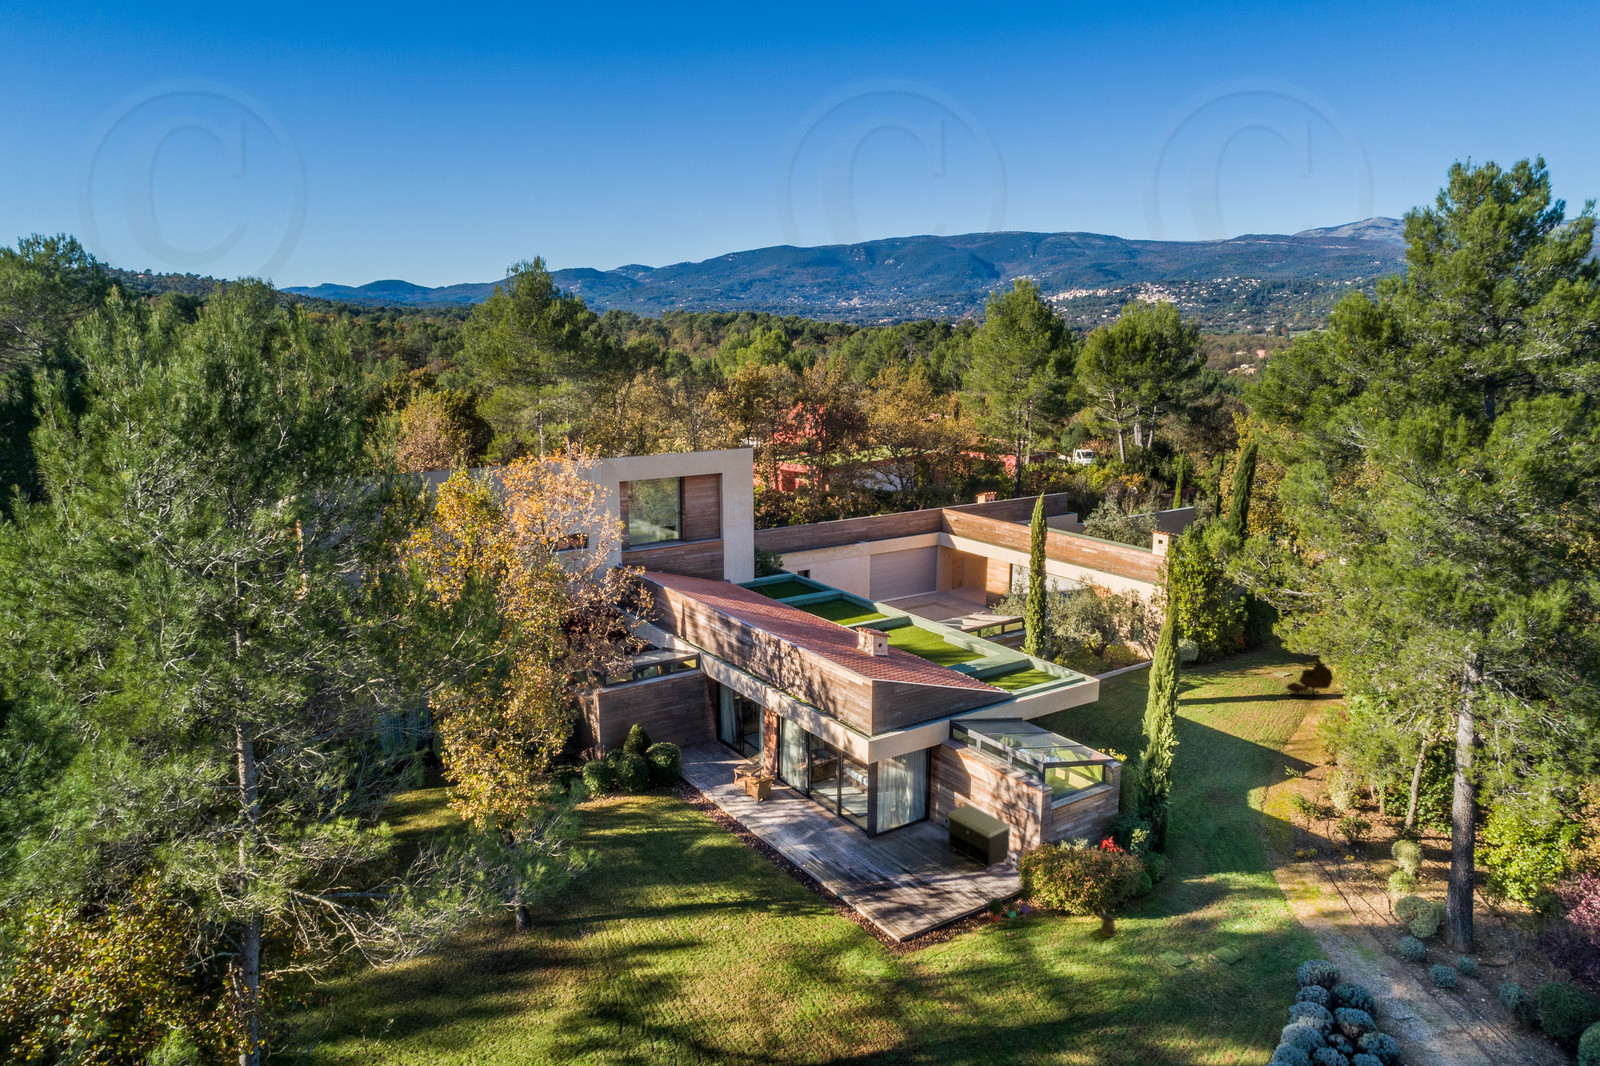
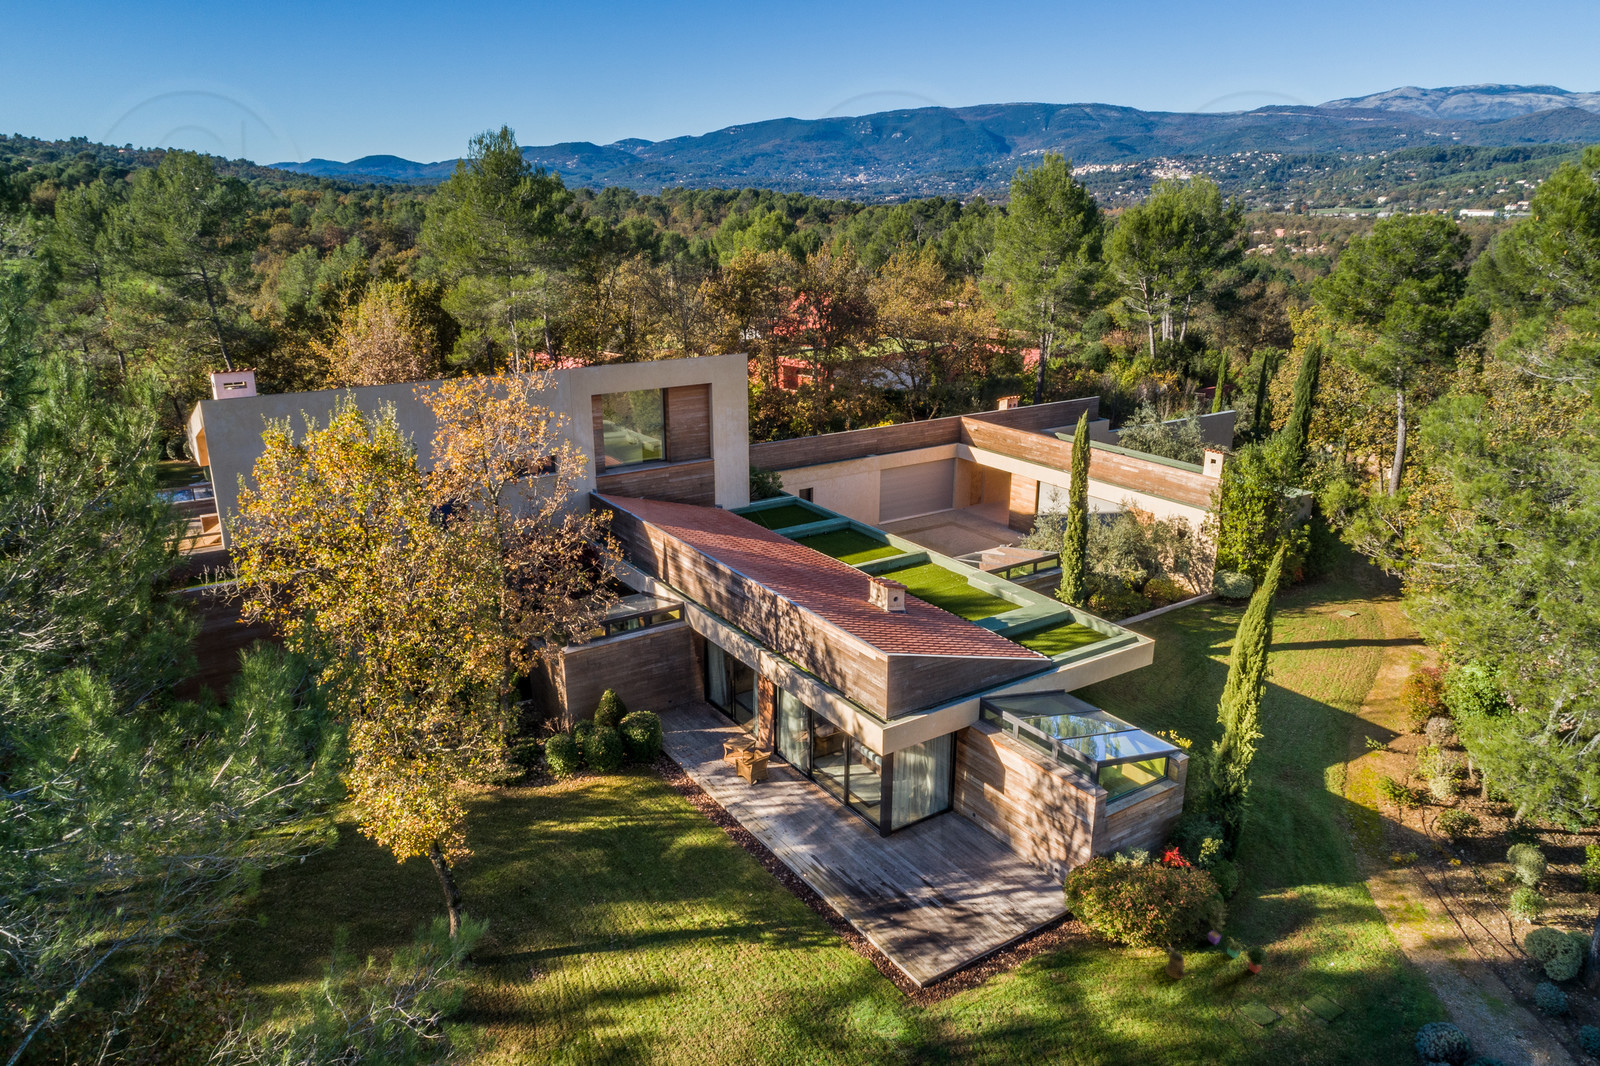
lounge chair: present [1287,657,1333,697] -> none [1354,596,1415,646]
storage bench: present [948,805,1010,869] -> none [975,798,1053,880]
potted plant: present [988,875,1032,922] -> present [1208,901,1267,973]

